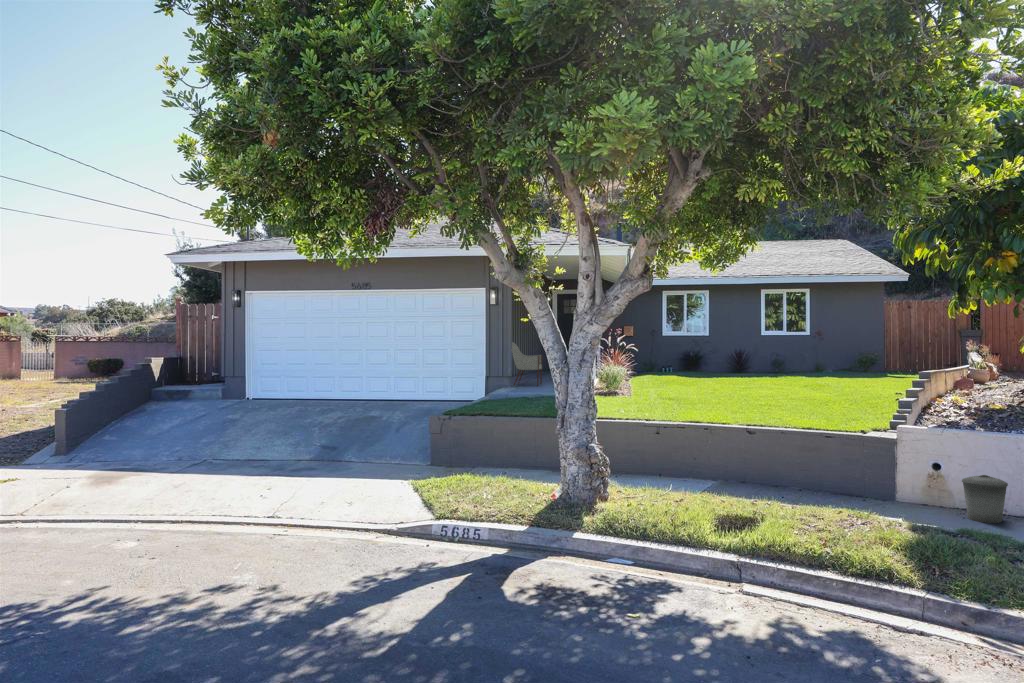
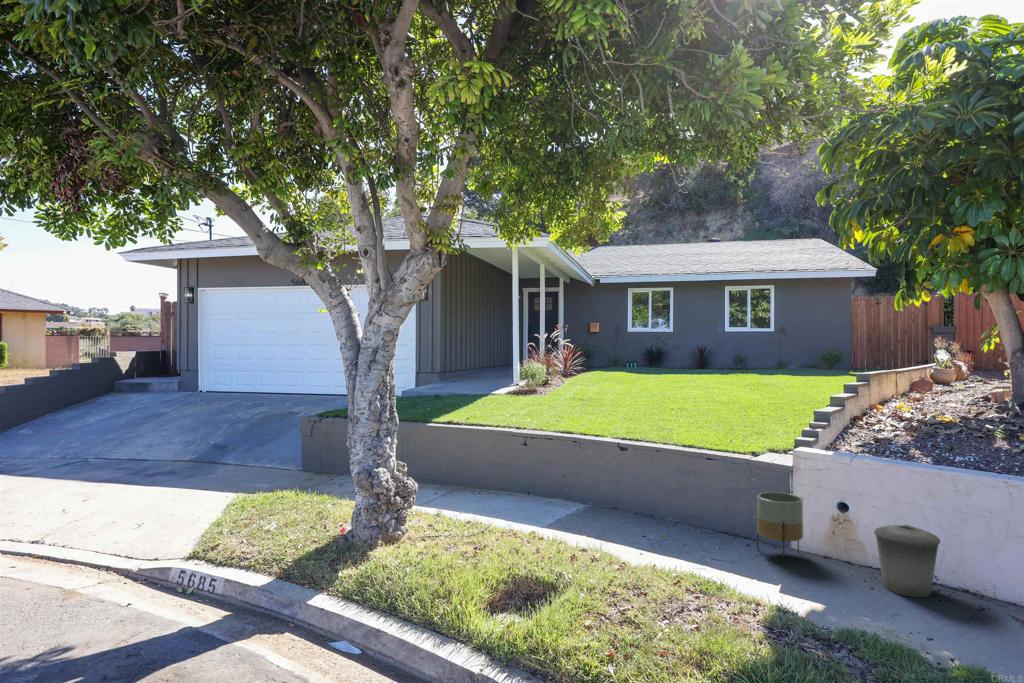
chair: present [511,342,543,386] -> none [445,338,479,384]
planter: none [869,460,905,509] -> present [757,492,803,563]

